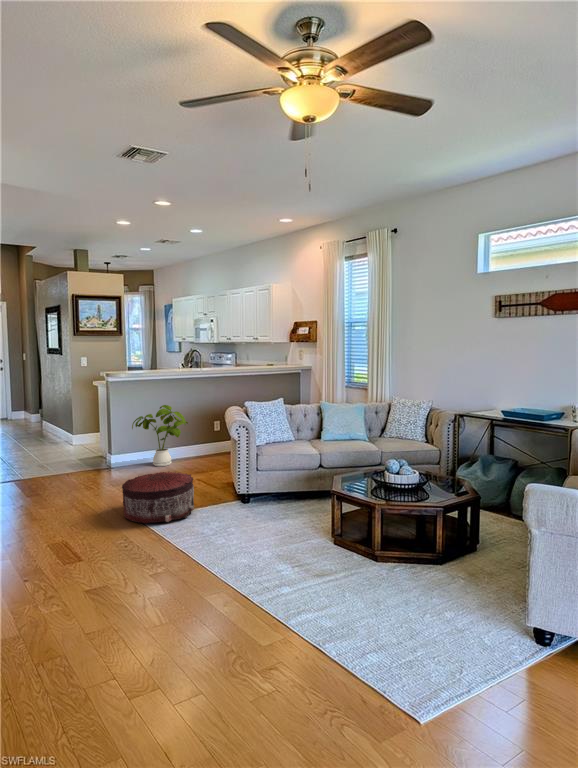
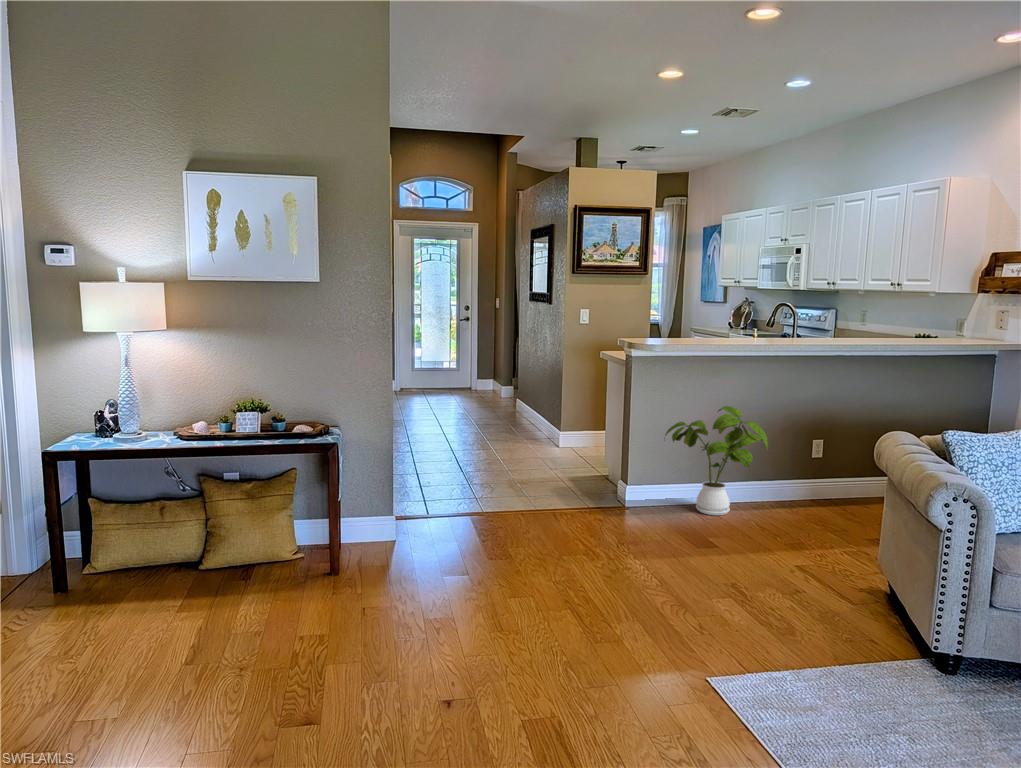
pouf: present [122,472,194,523] -> none [665,557,819,685]

